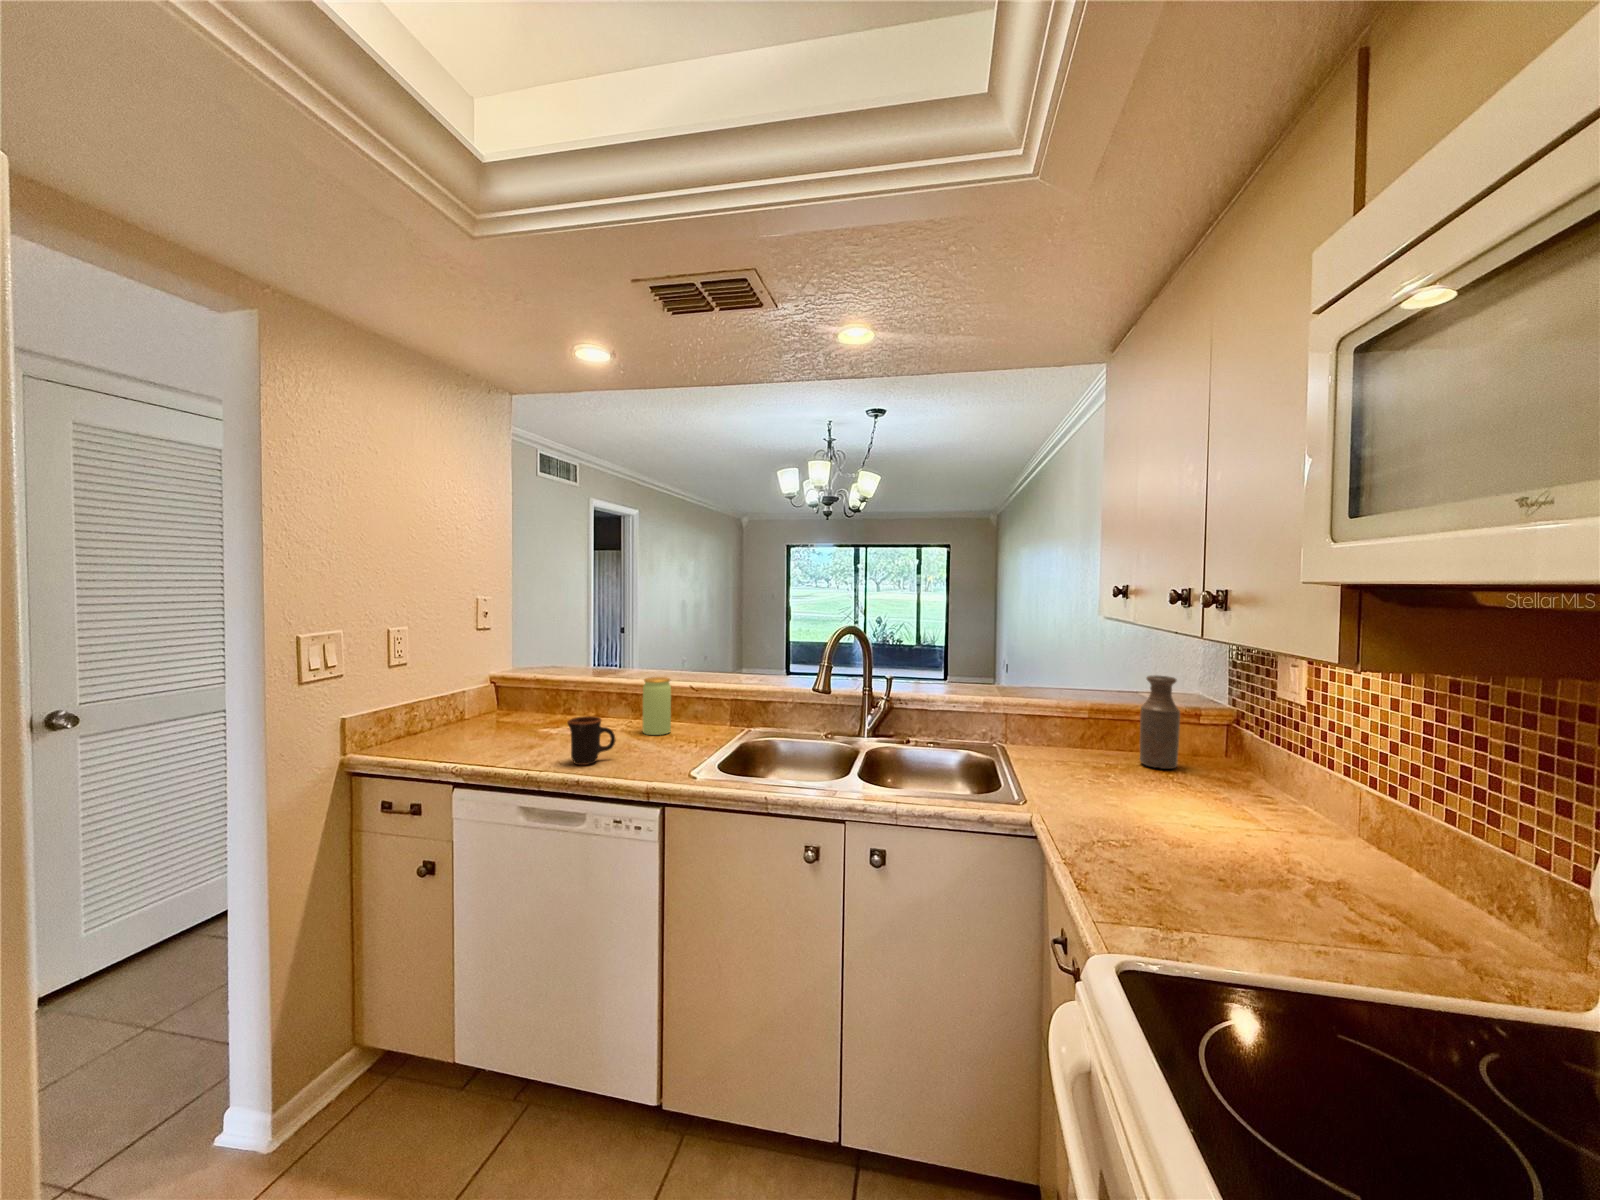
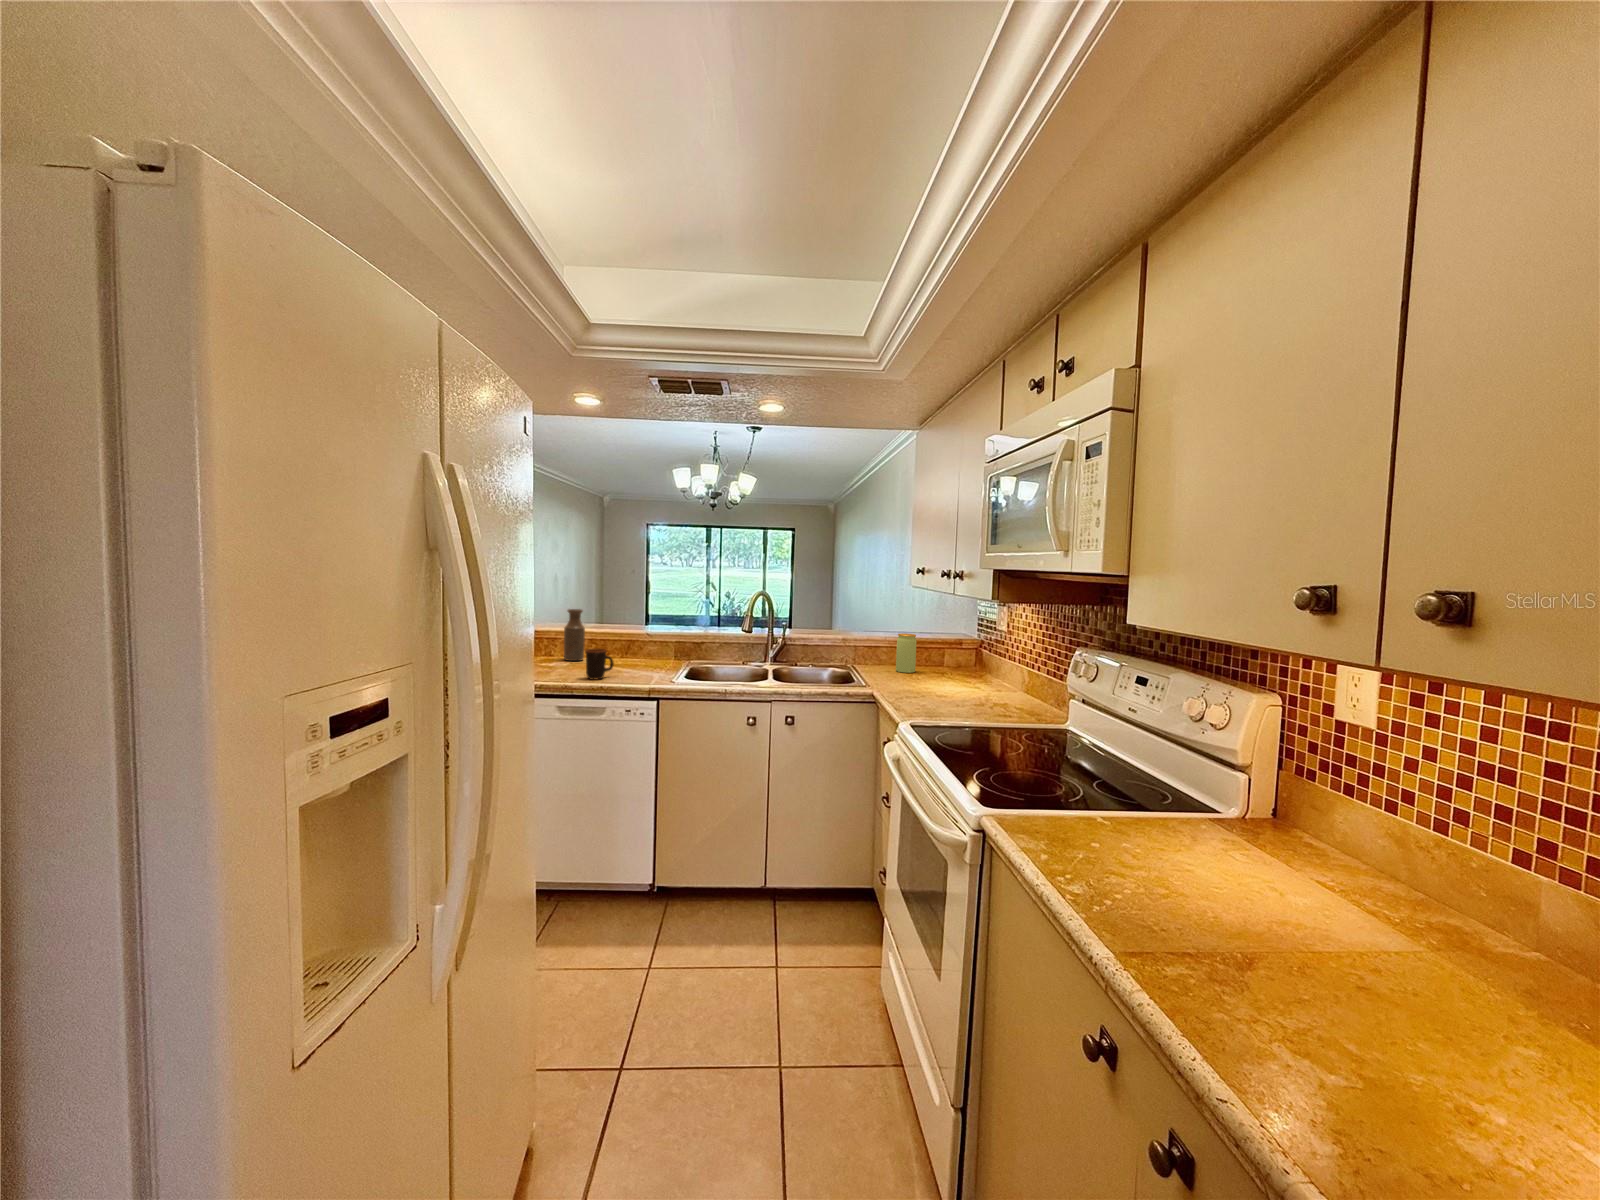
bottle: present [1140,676,1180,769] -> present [564,609,585,661]
jar: present [643,677,671,735] -> present [896,633,917,673]

